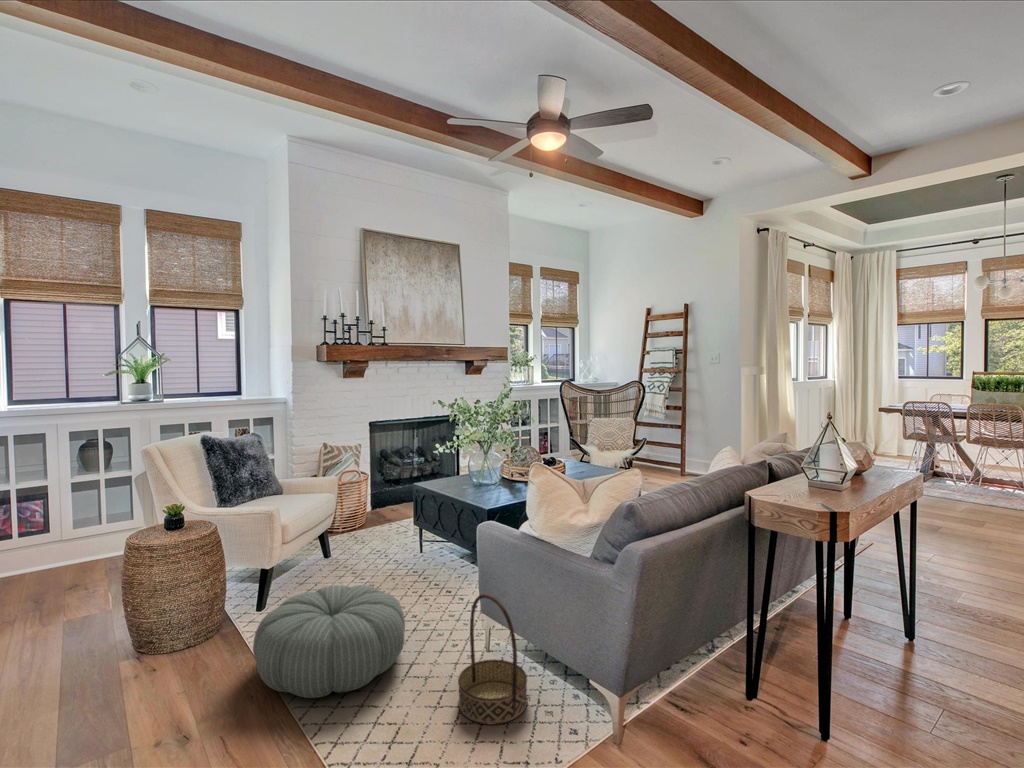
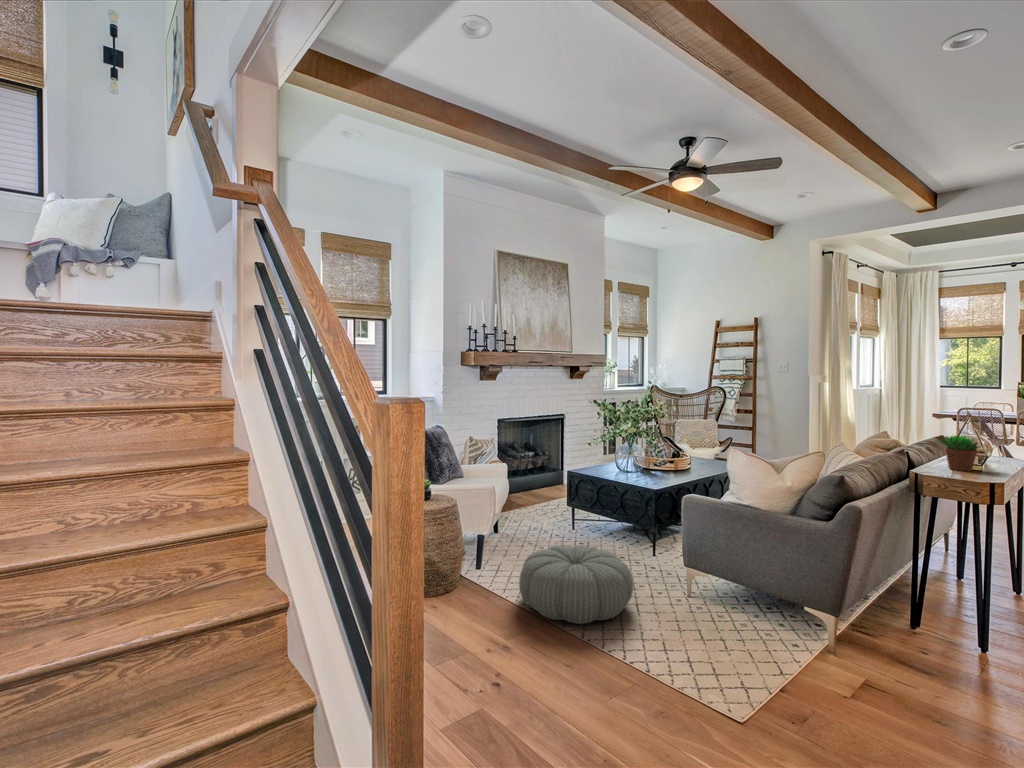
succulent plant: none [785,444,835,494] -> present [938,435,980,471]
basket: present [458,594,527,724] -> none [692,546,748,641]

